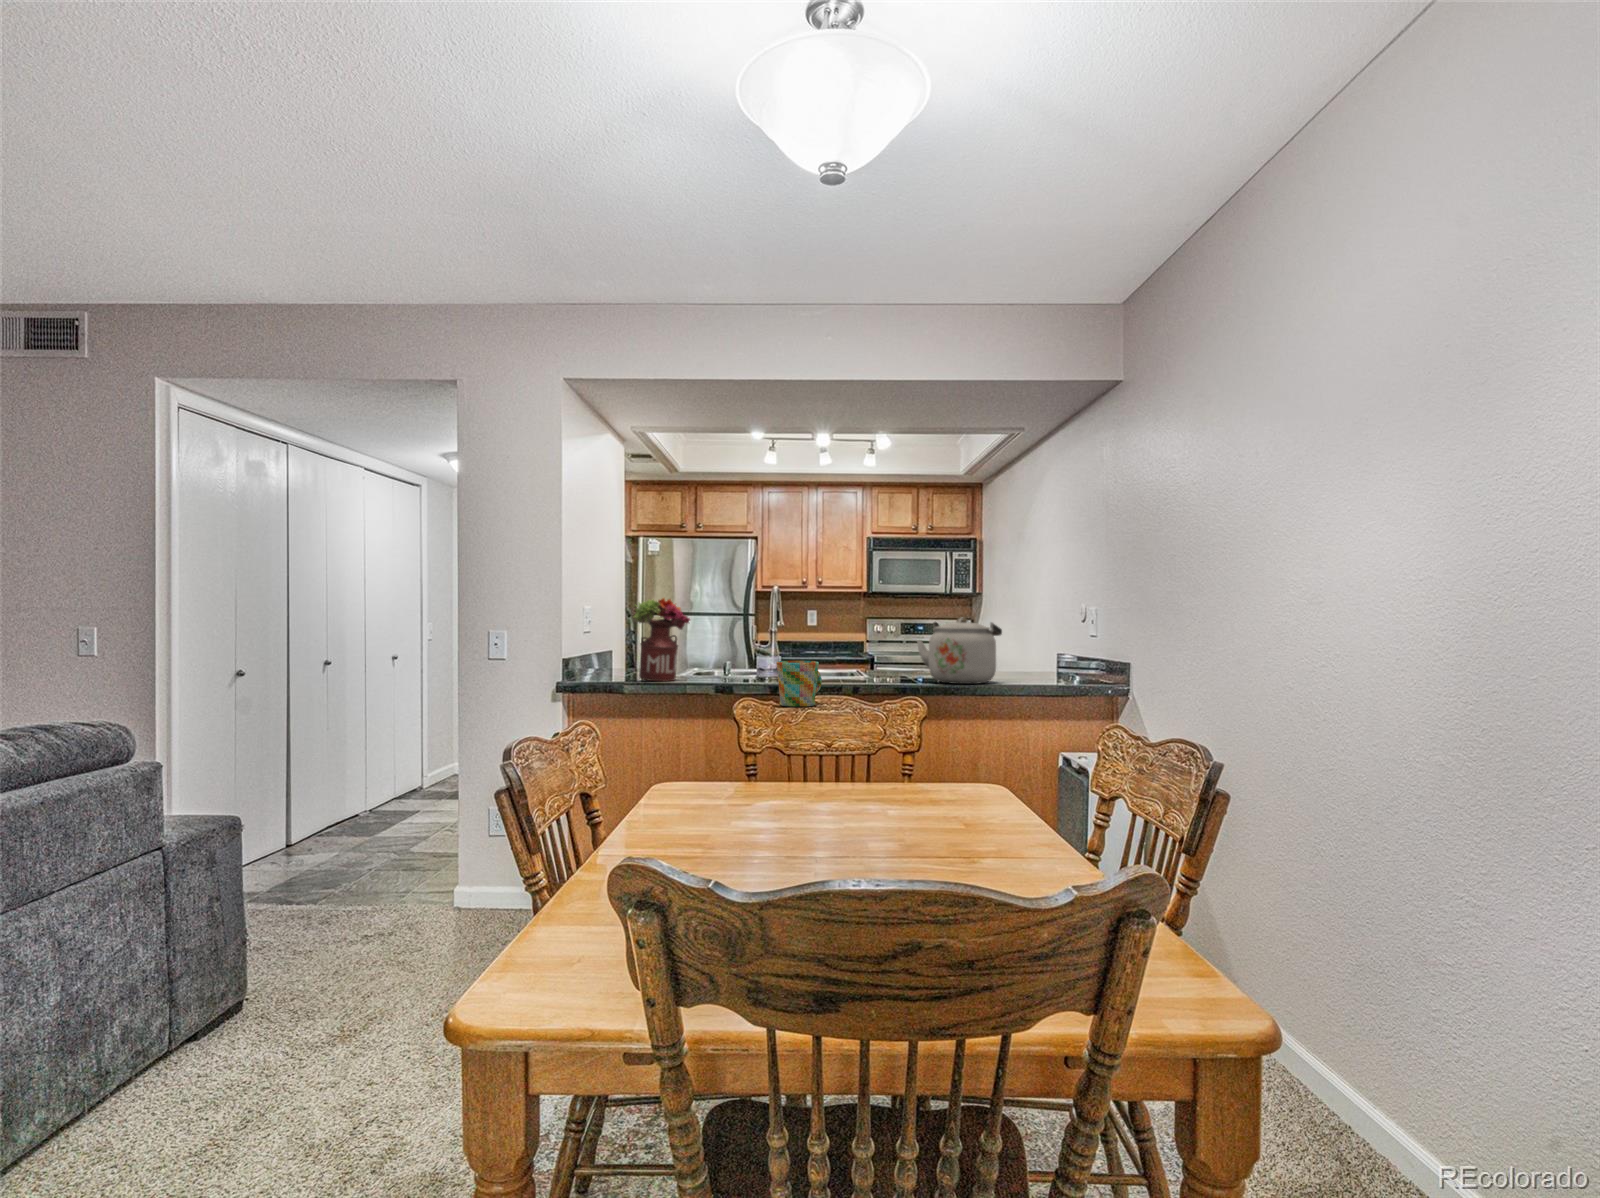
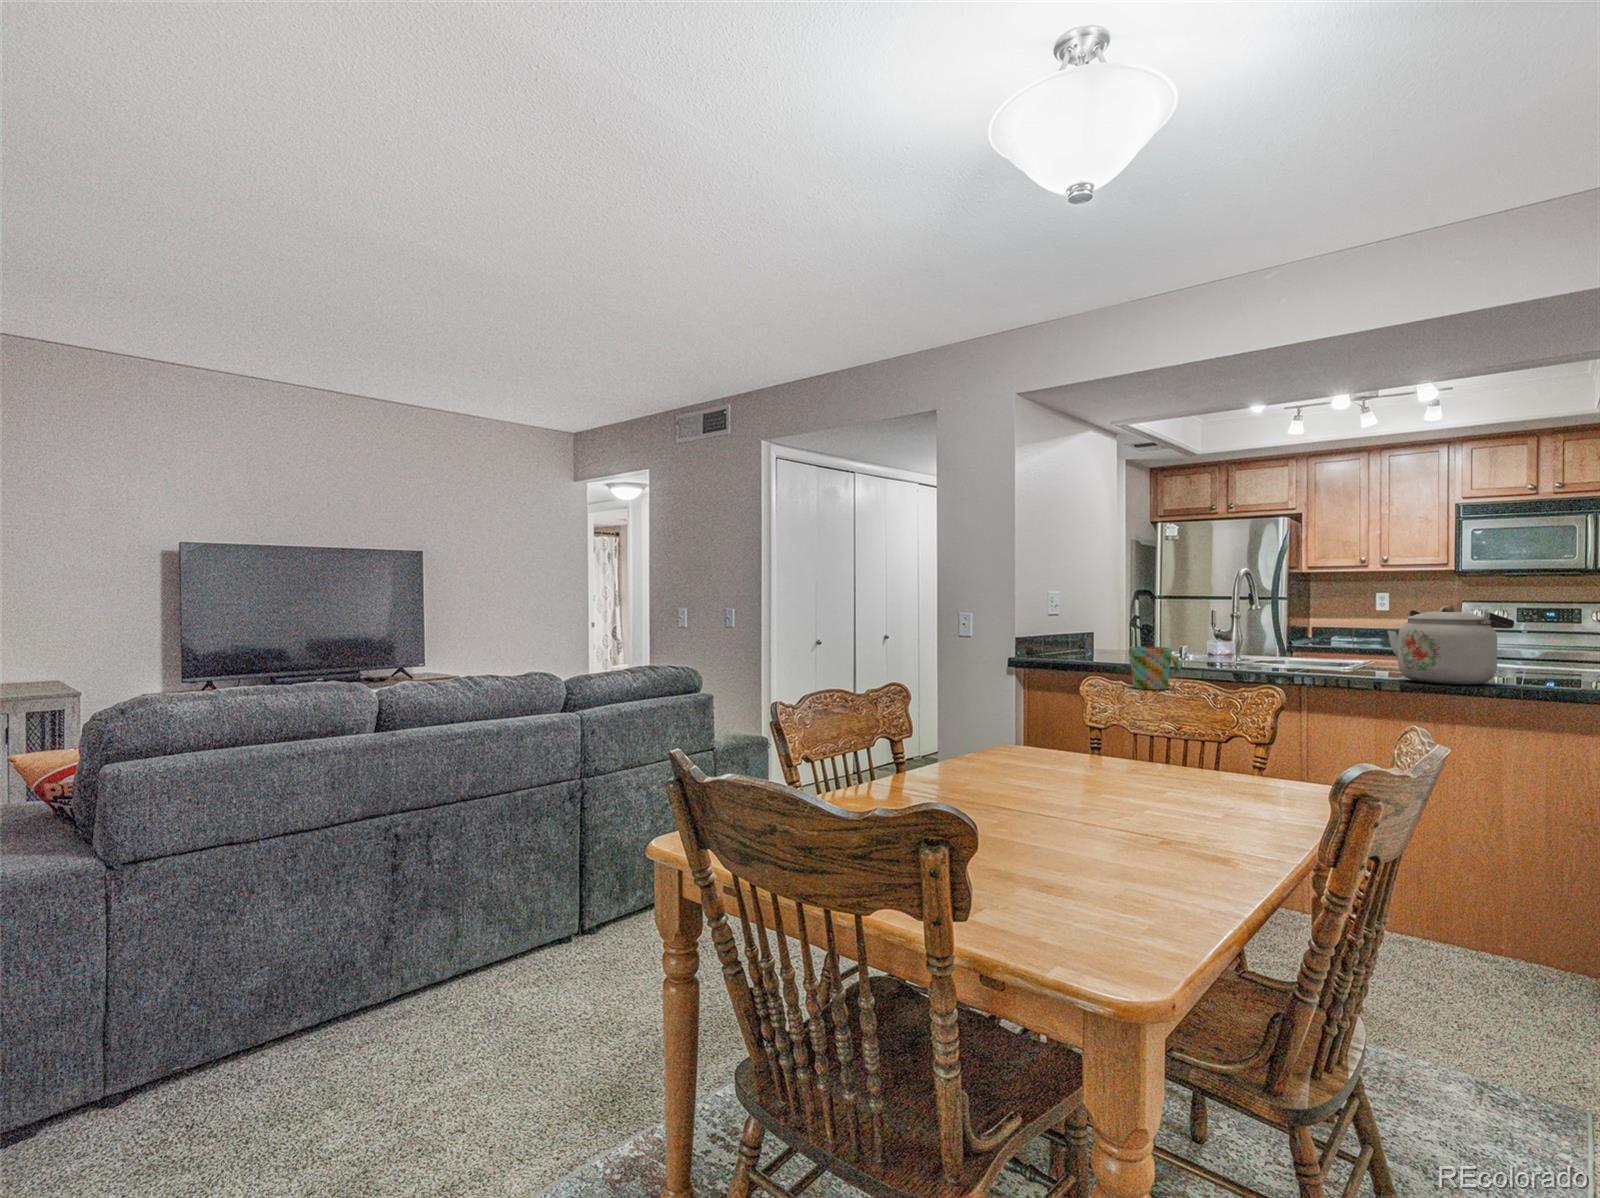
flower arrangement: present [633,598,690,681] -> none [1083,585,1141,663]

